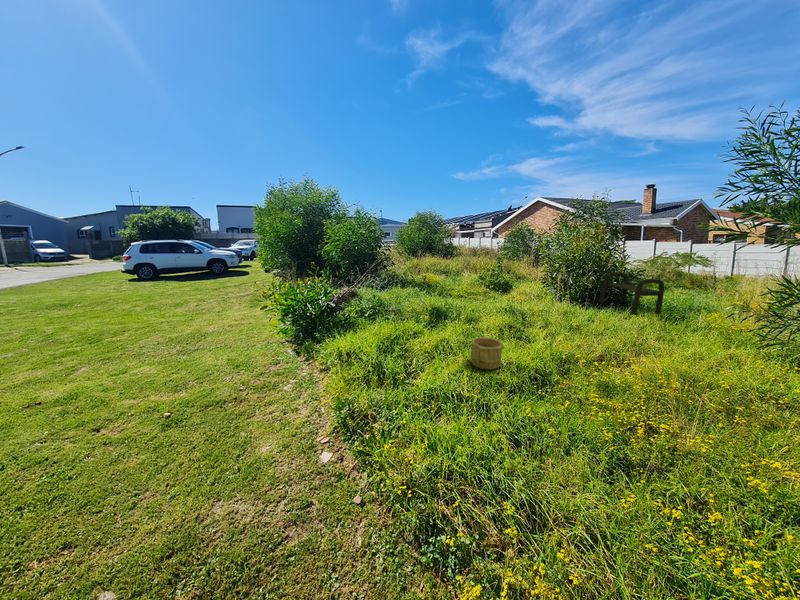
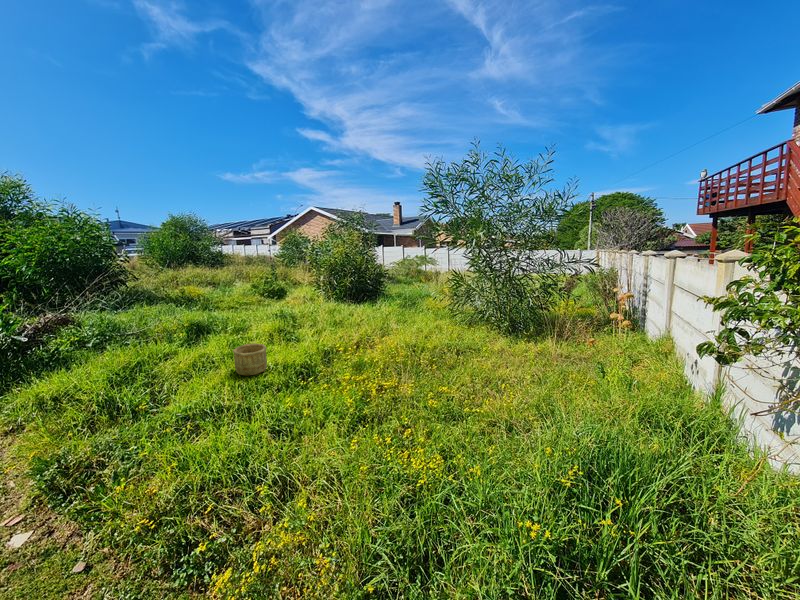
bench: present [600,272,665,314] -> none [360,274,400,306]

